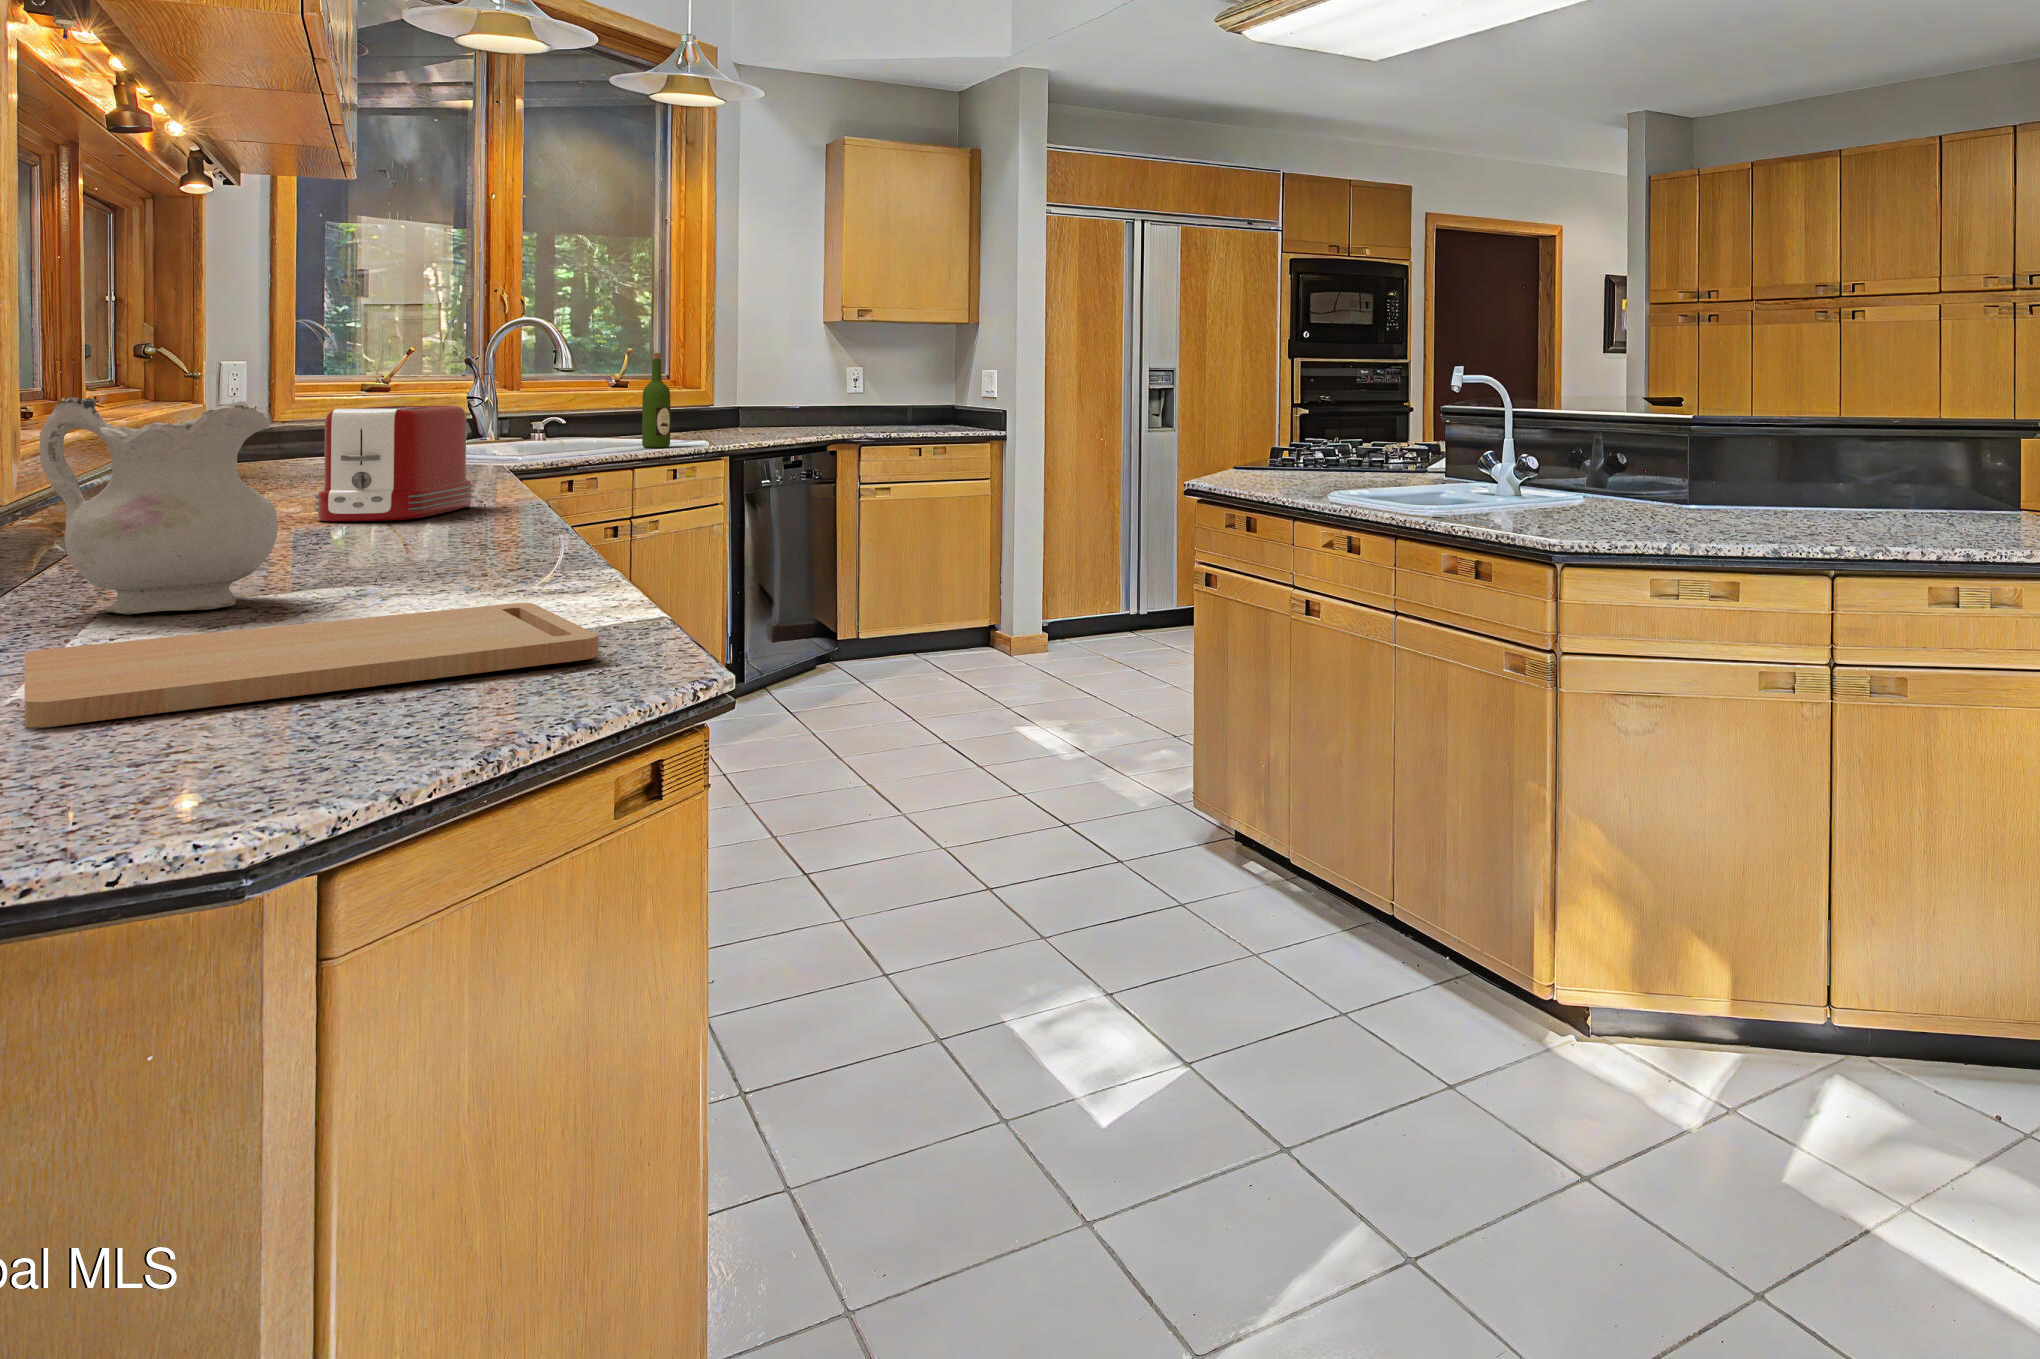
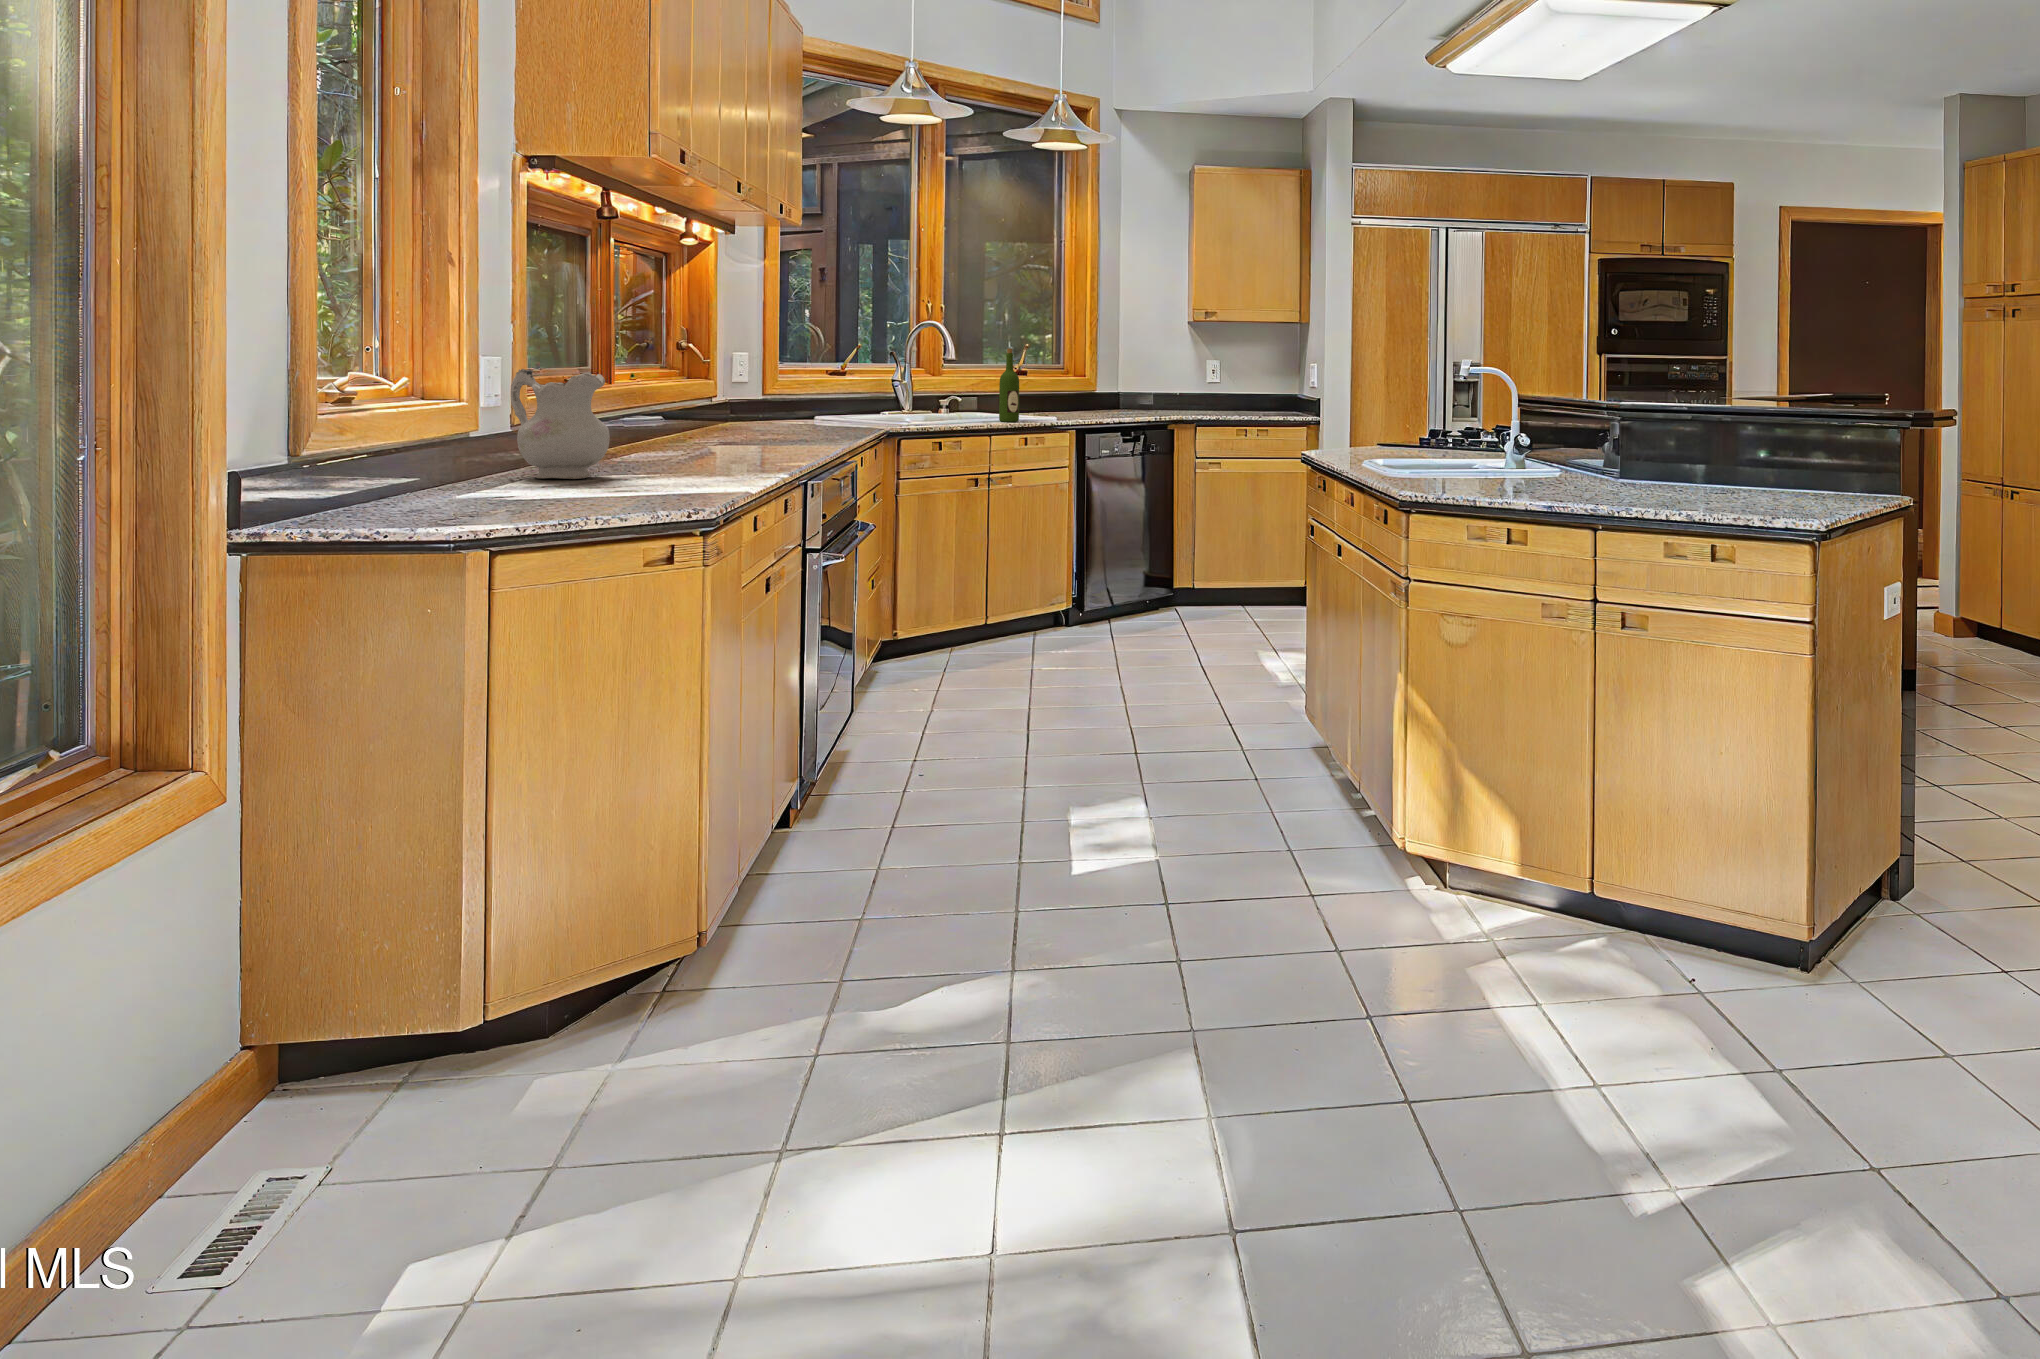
toaster: present [315,406,474,521] -> none [700,382,797,452]
cutting board: present [25,603,599,727] -> none [447,480,691,505]

